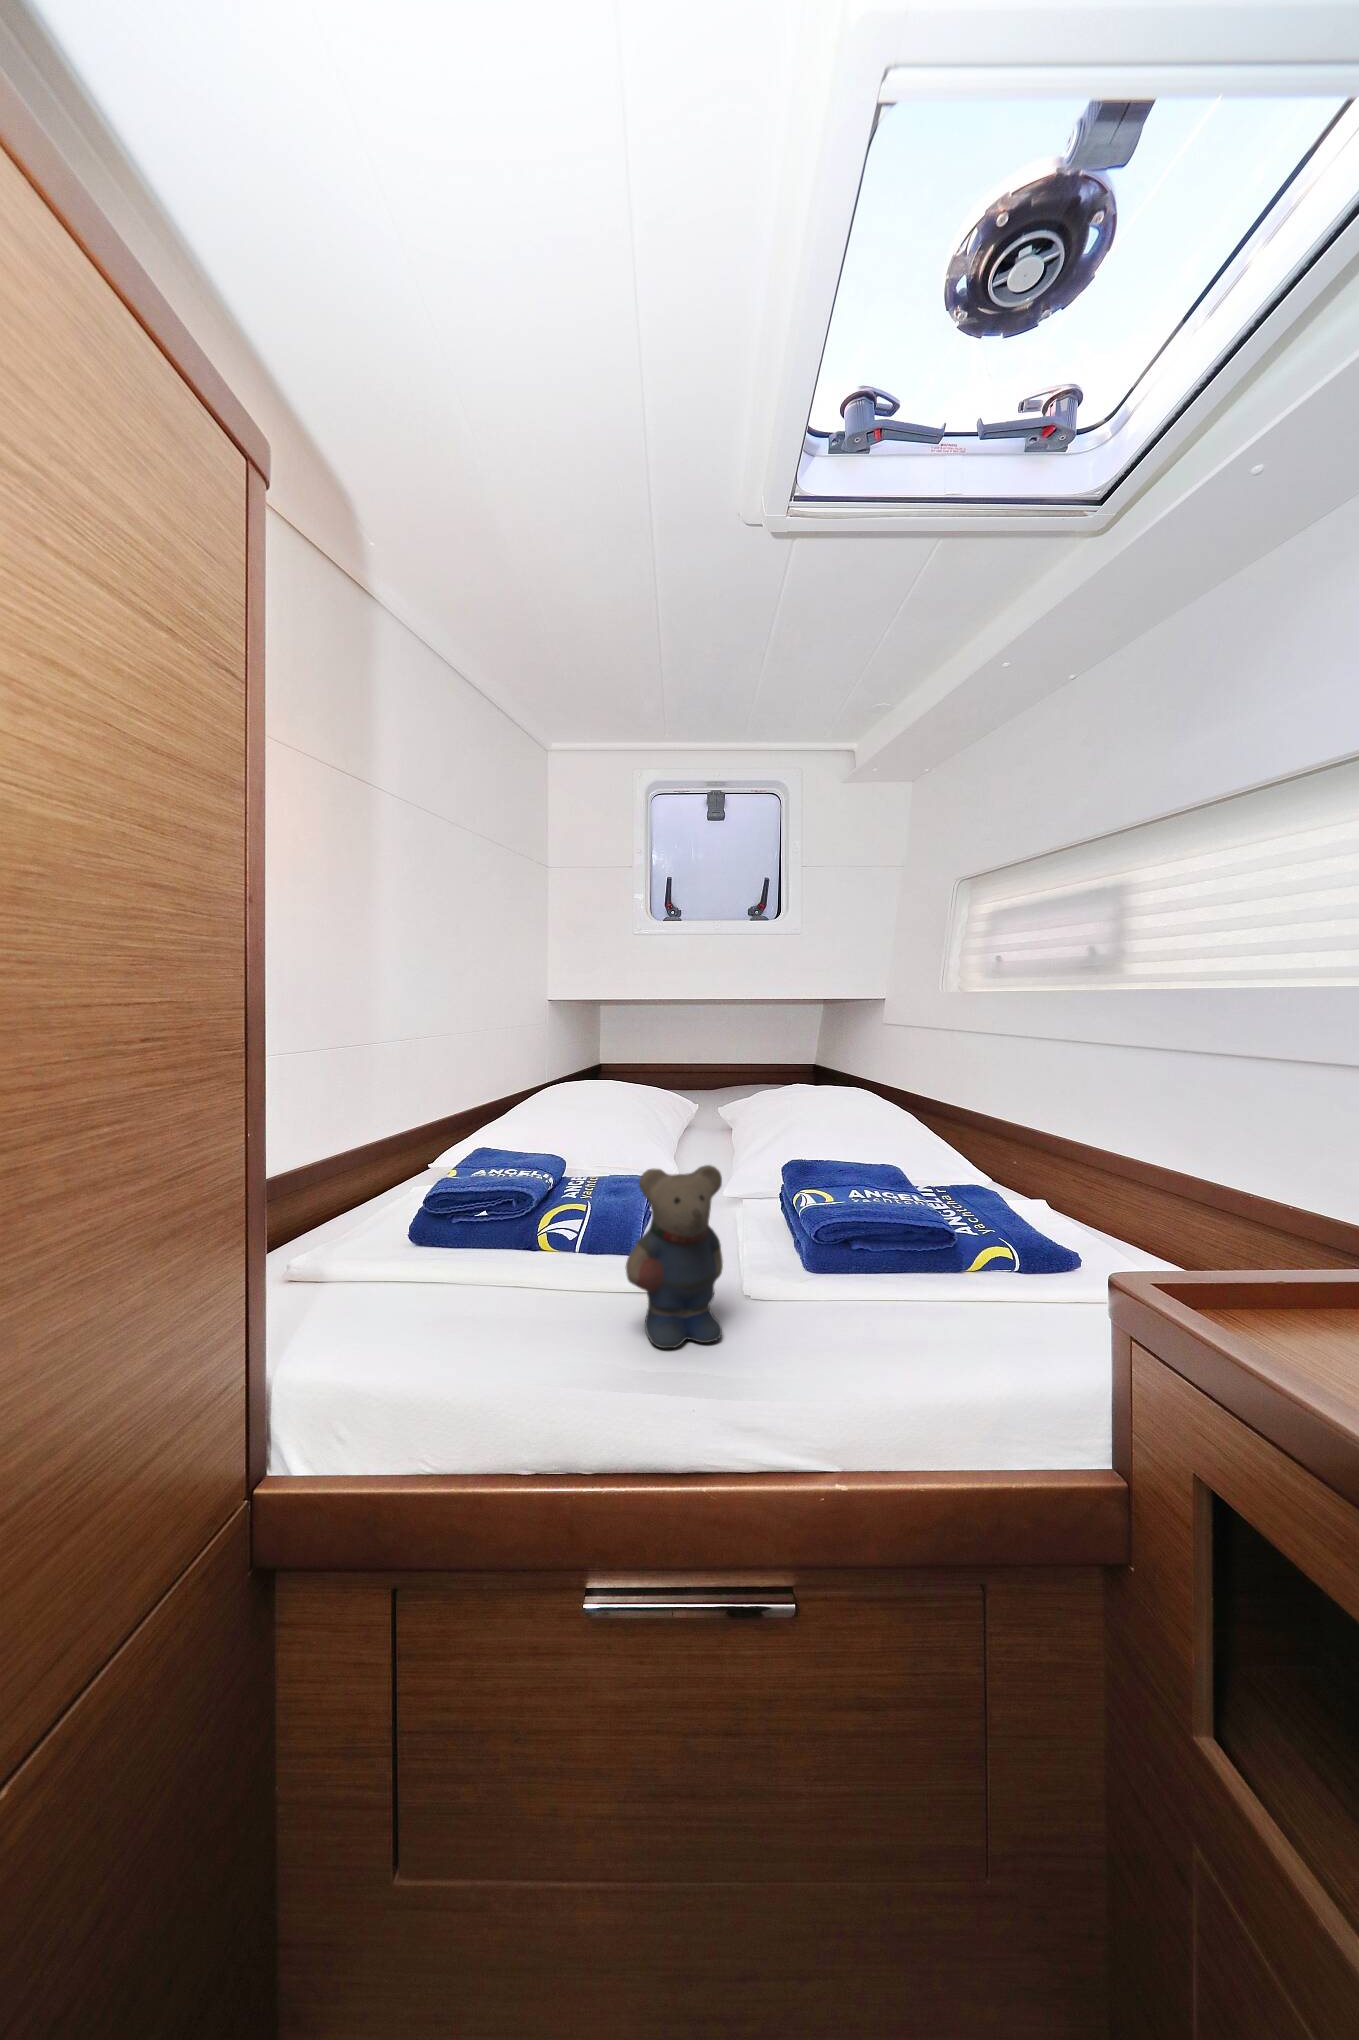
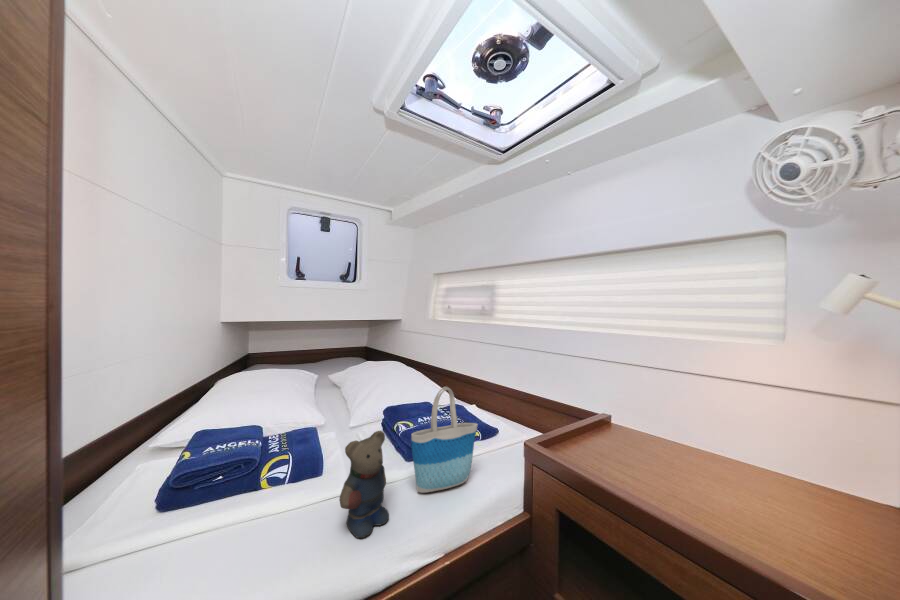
tote bag: none [785,1104,955,1334] -> present [411,387,477,493]

